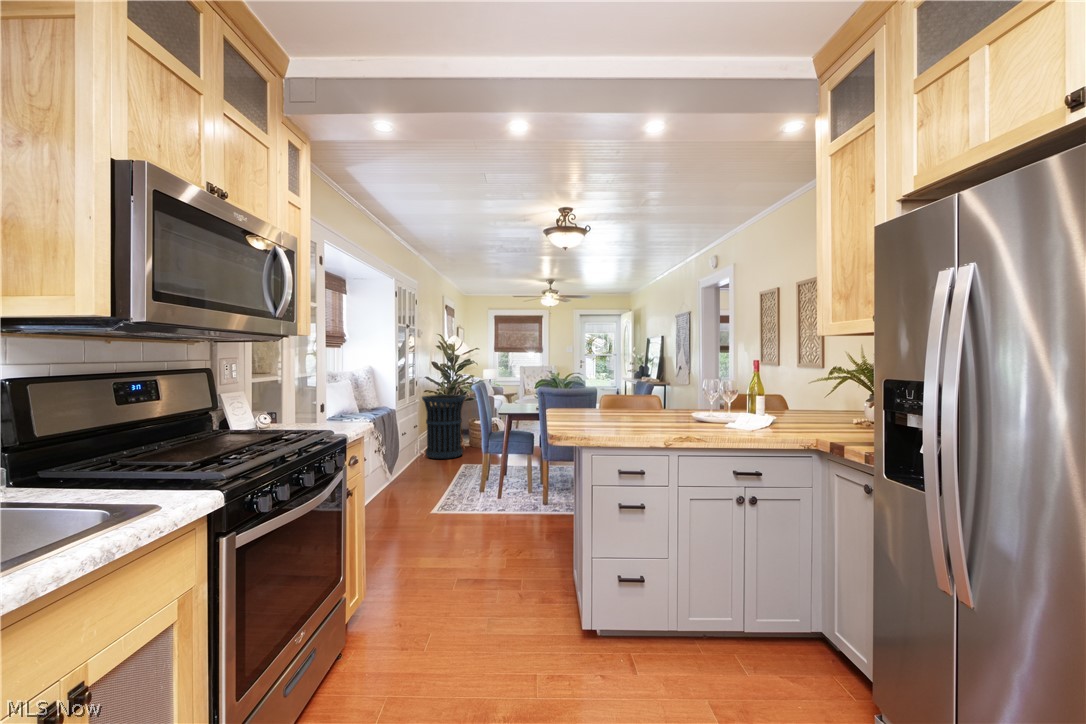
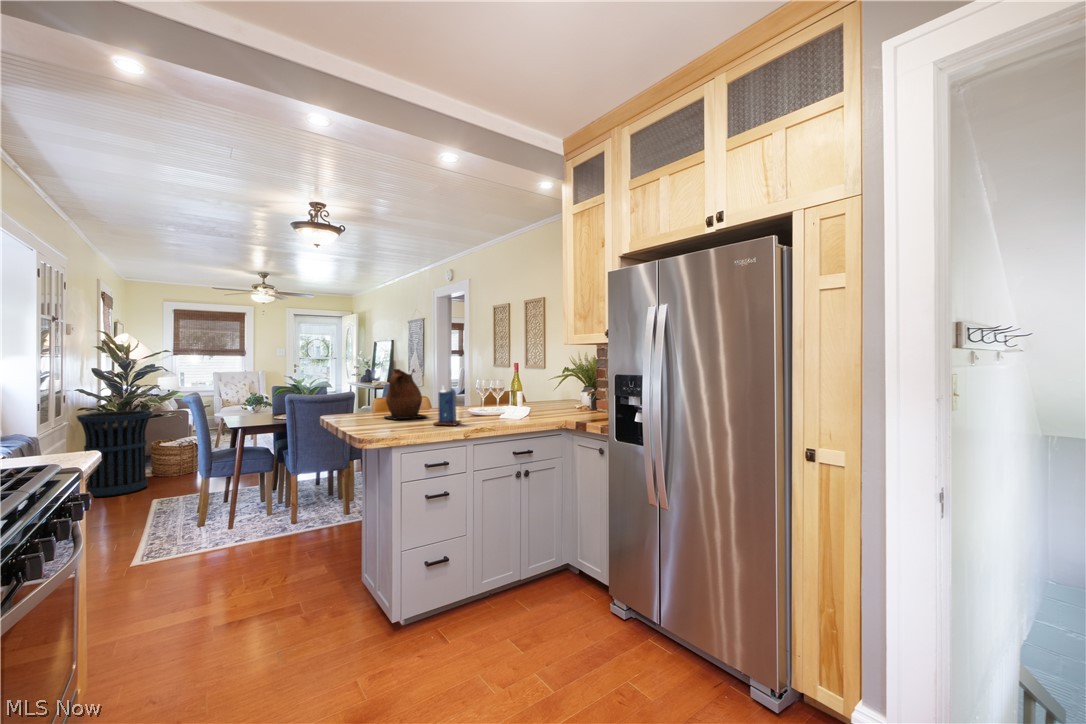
ceramic pitcher: none [600,364,645,418] -> present [384,369,427,419]
candle: none [638,382,672,429] -> present [434,386,461,425]

